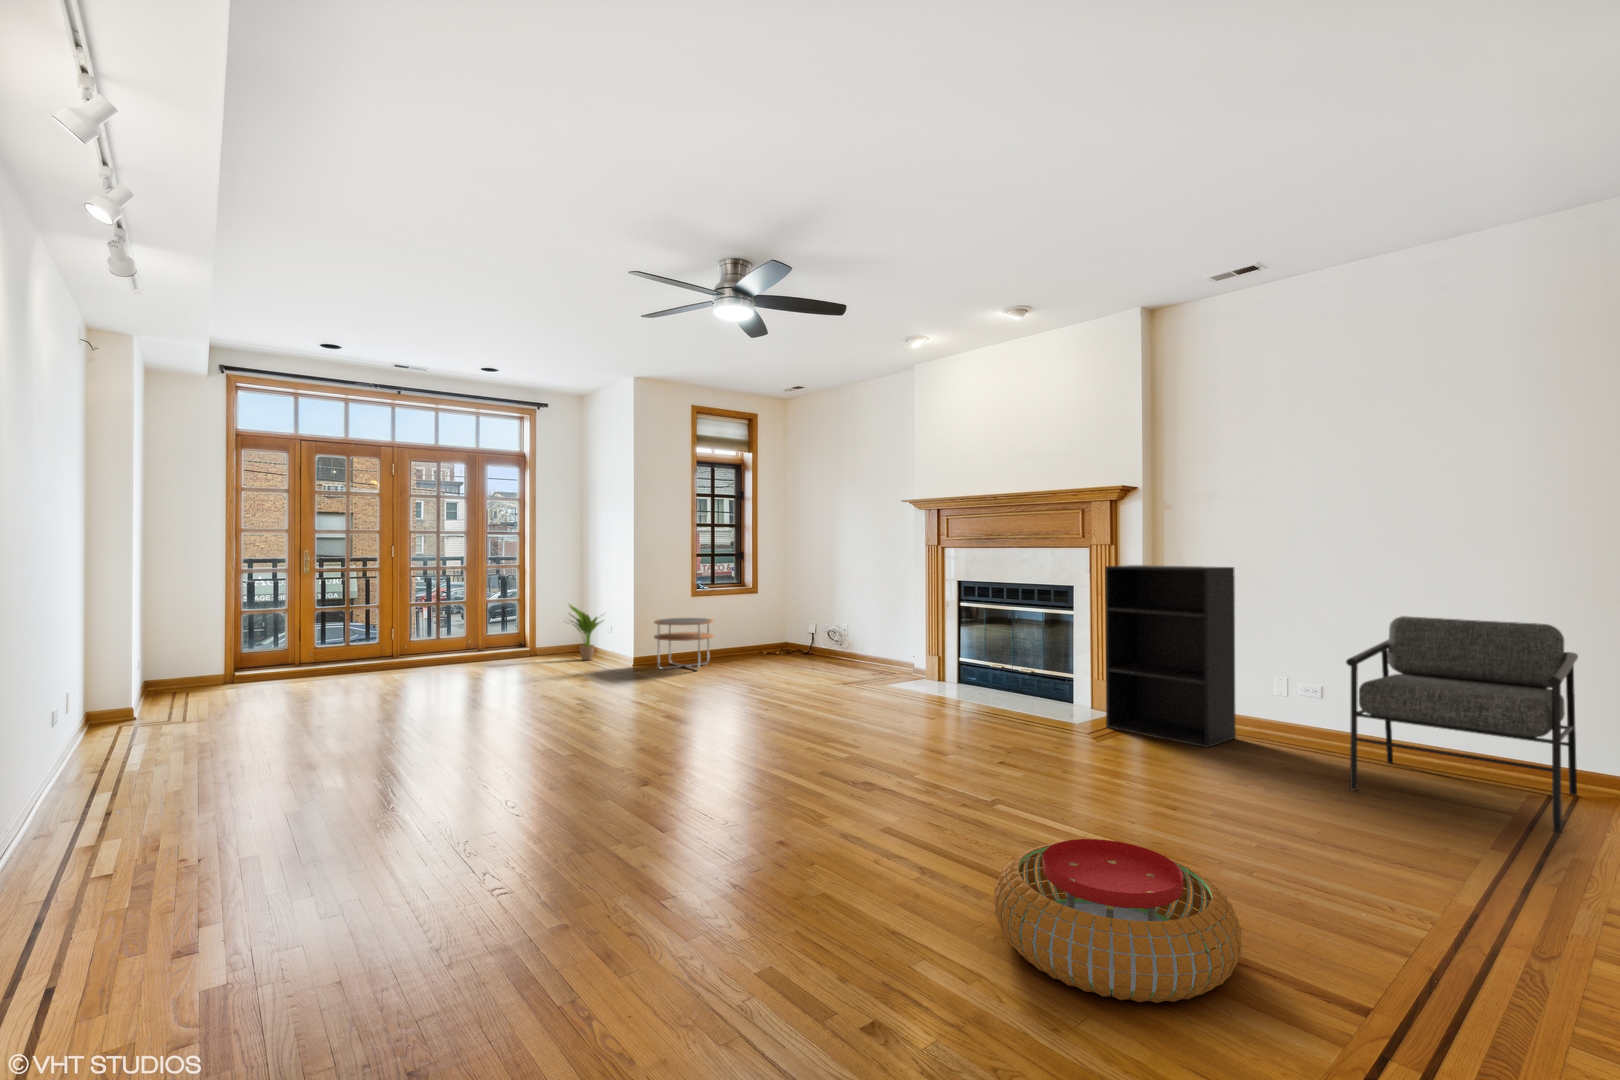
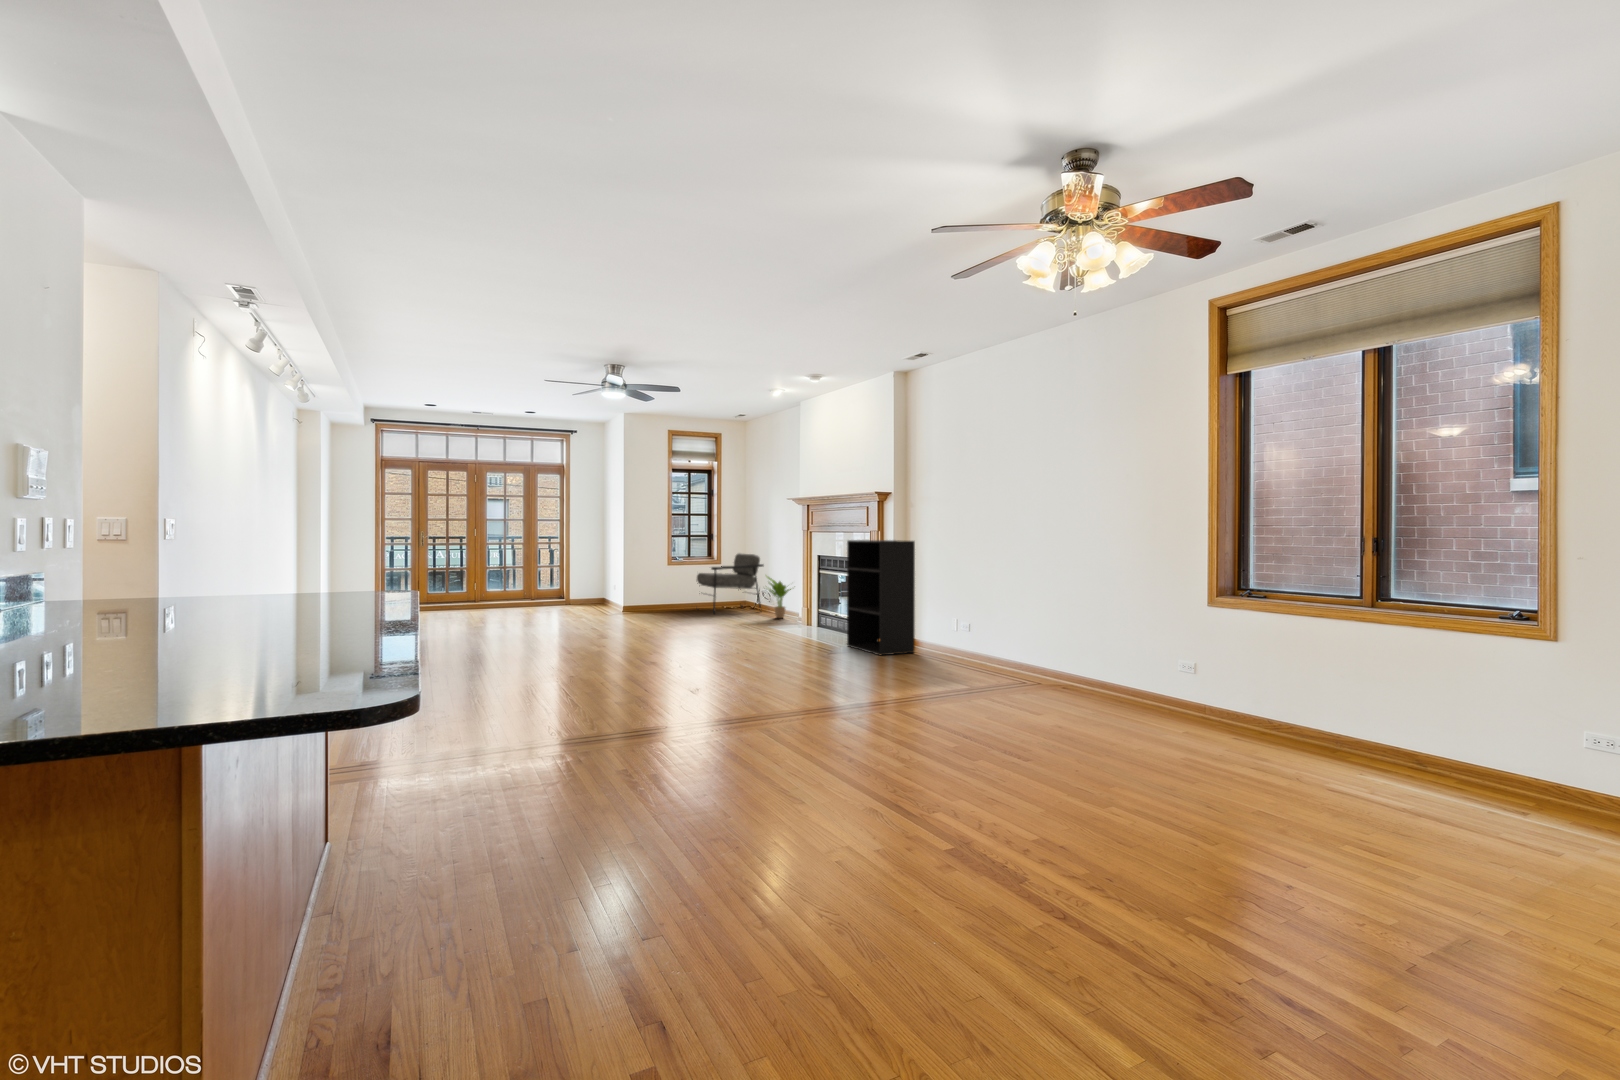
potted plant: present [569,605,602,660] -> present [767,577,791,618]
armchair: present [1346,616,1578,832] -> present [697,553,764,613]
side table: present [654,618,713,670] -> none [634,579,675,614]
pouf: present [994,839,1242,1003] -> none [571,658,674,708]

